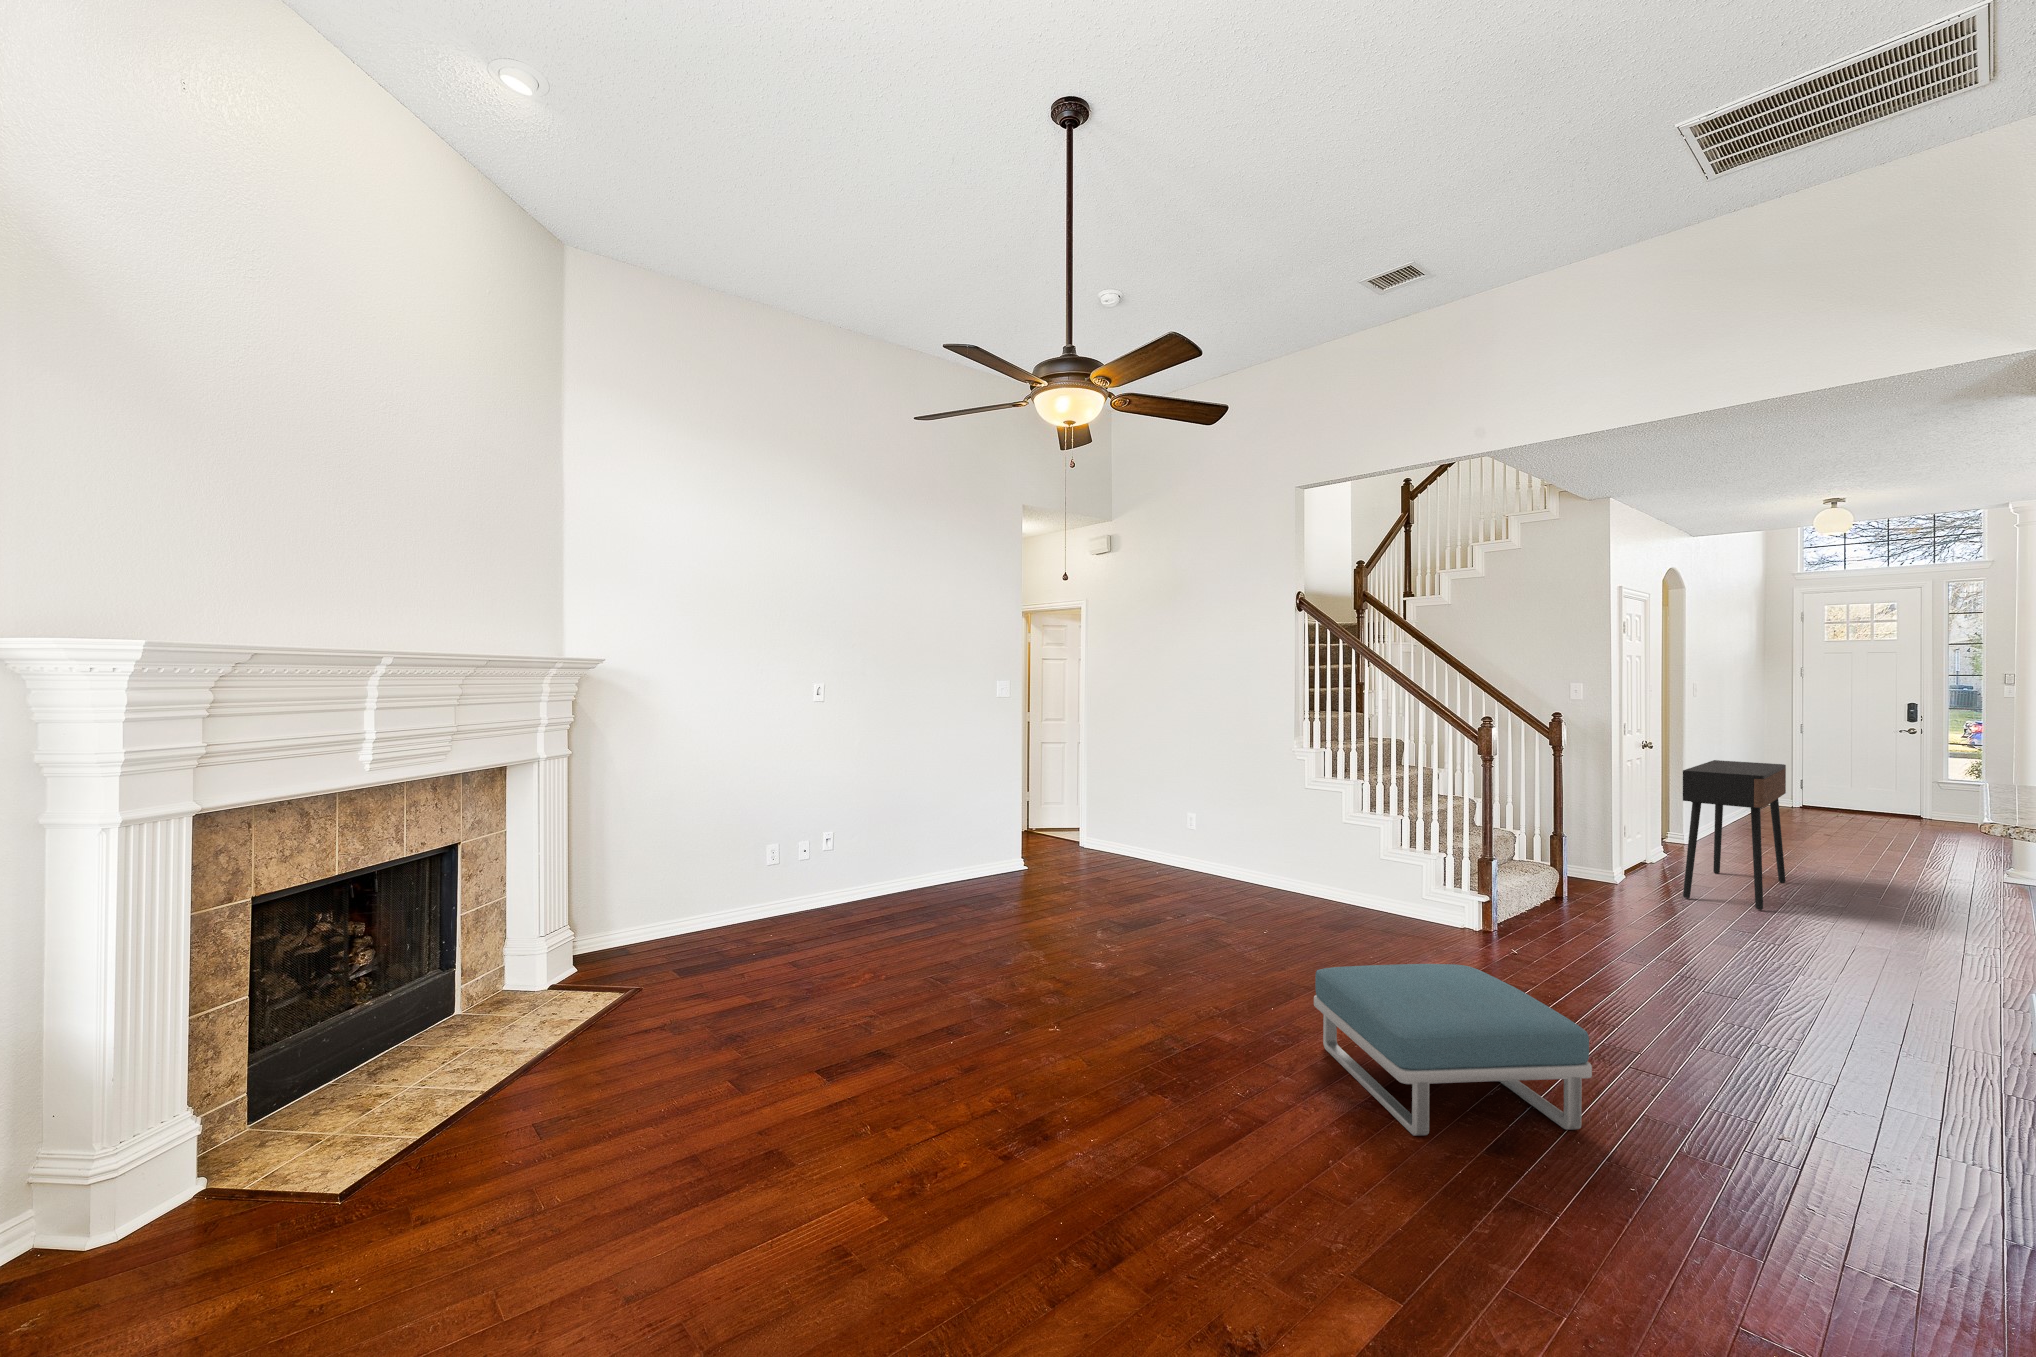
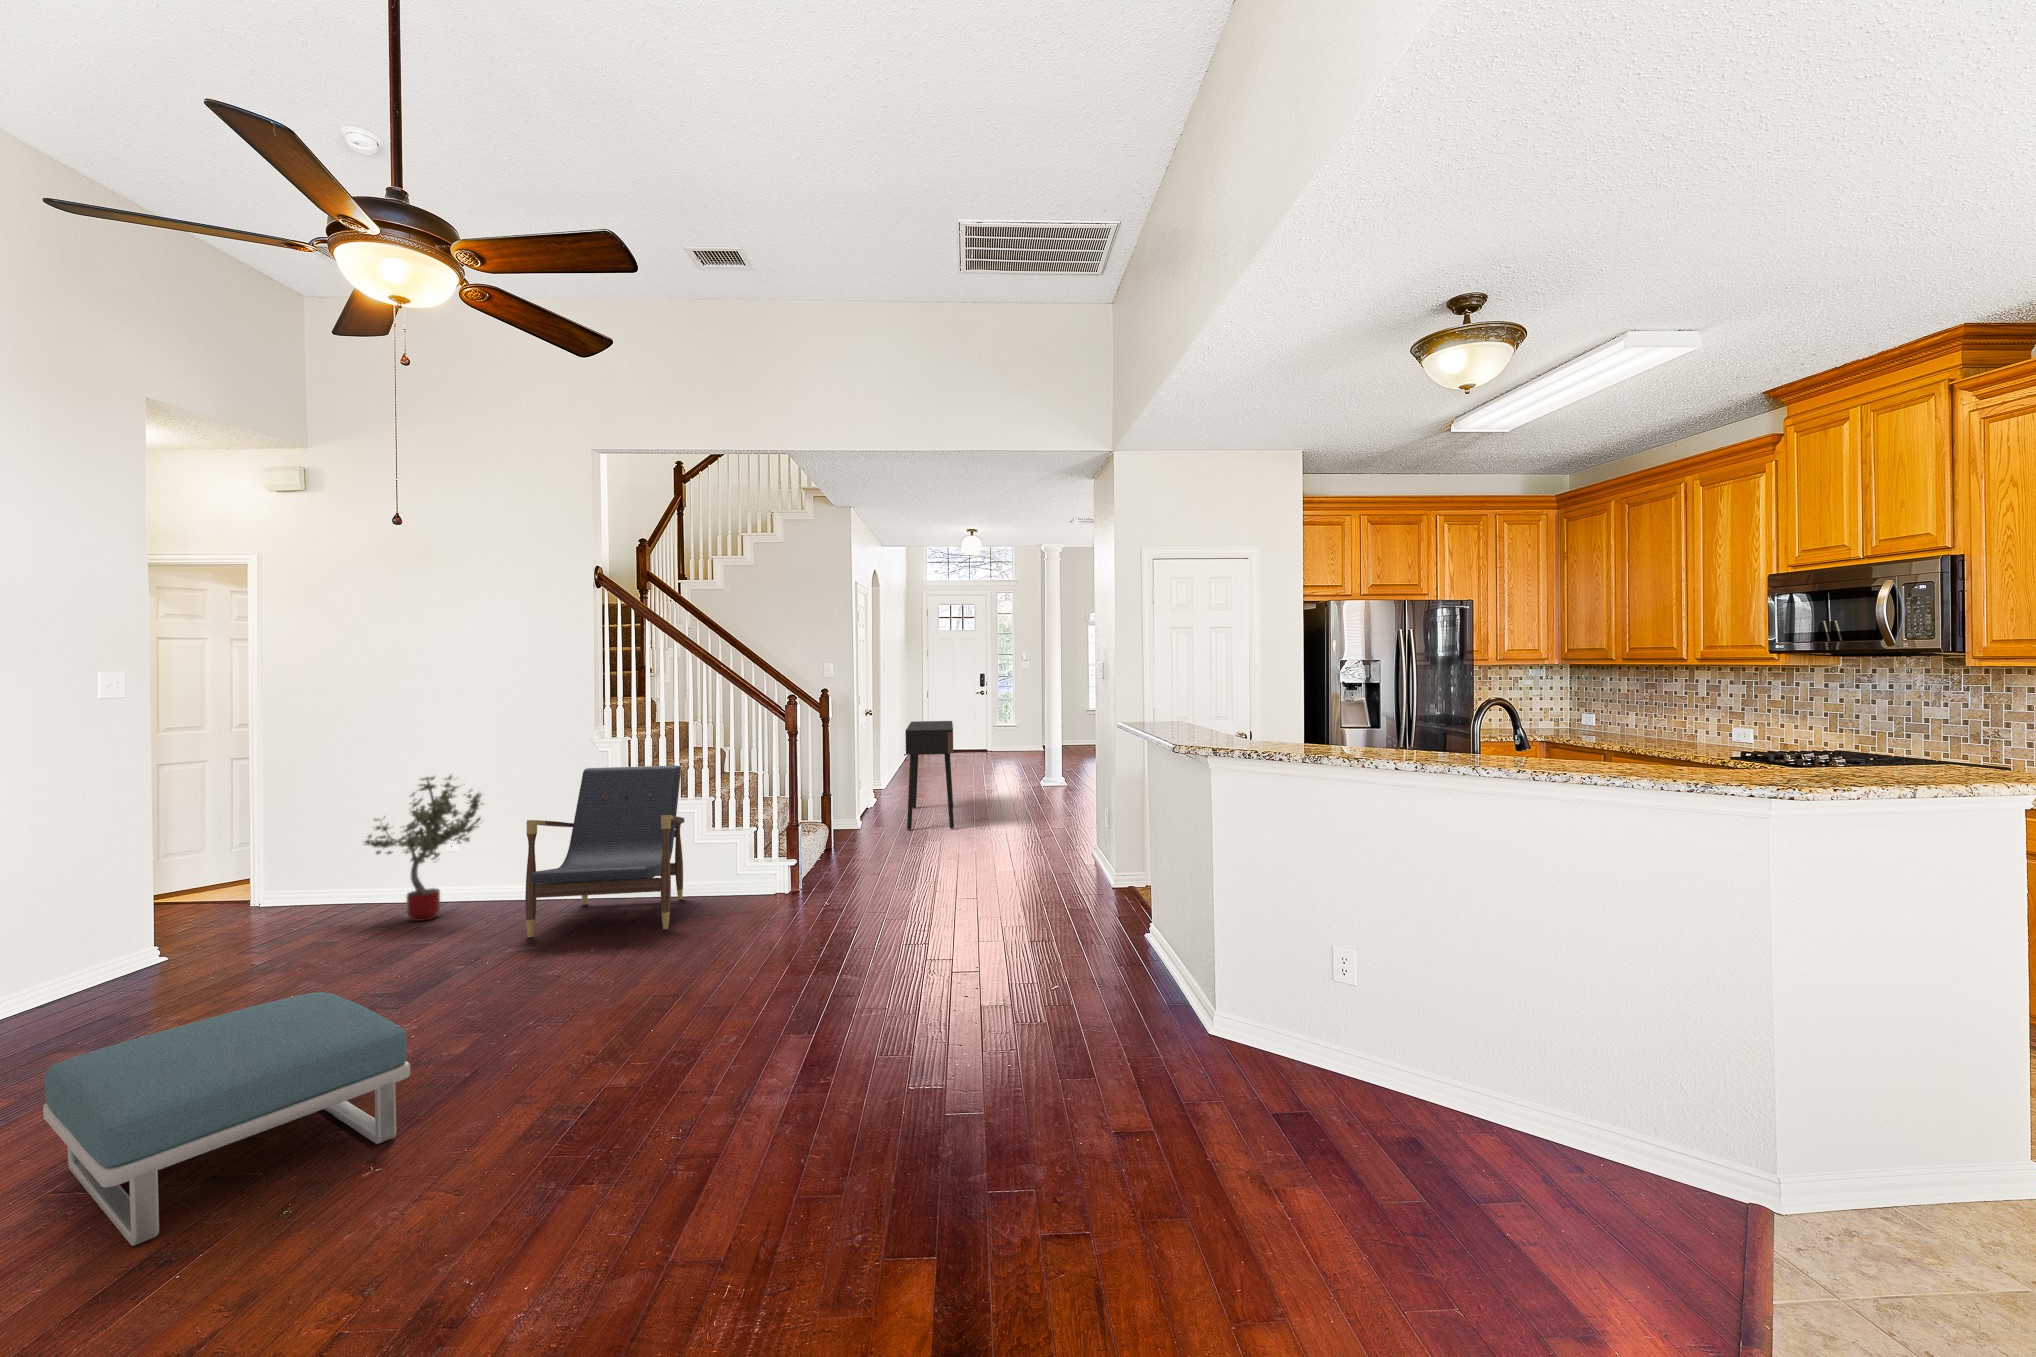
potted tree: none [1133,765,1209,878] -> present [365,775,483,921]
lounge chair: none [1222,773,1365,933] -> present [525,766,684,937]
footstool: present [1314,964,1592,1136] -> present [43,992,410,1246]

